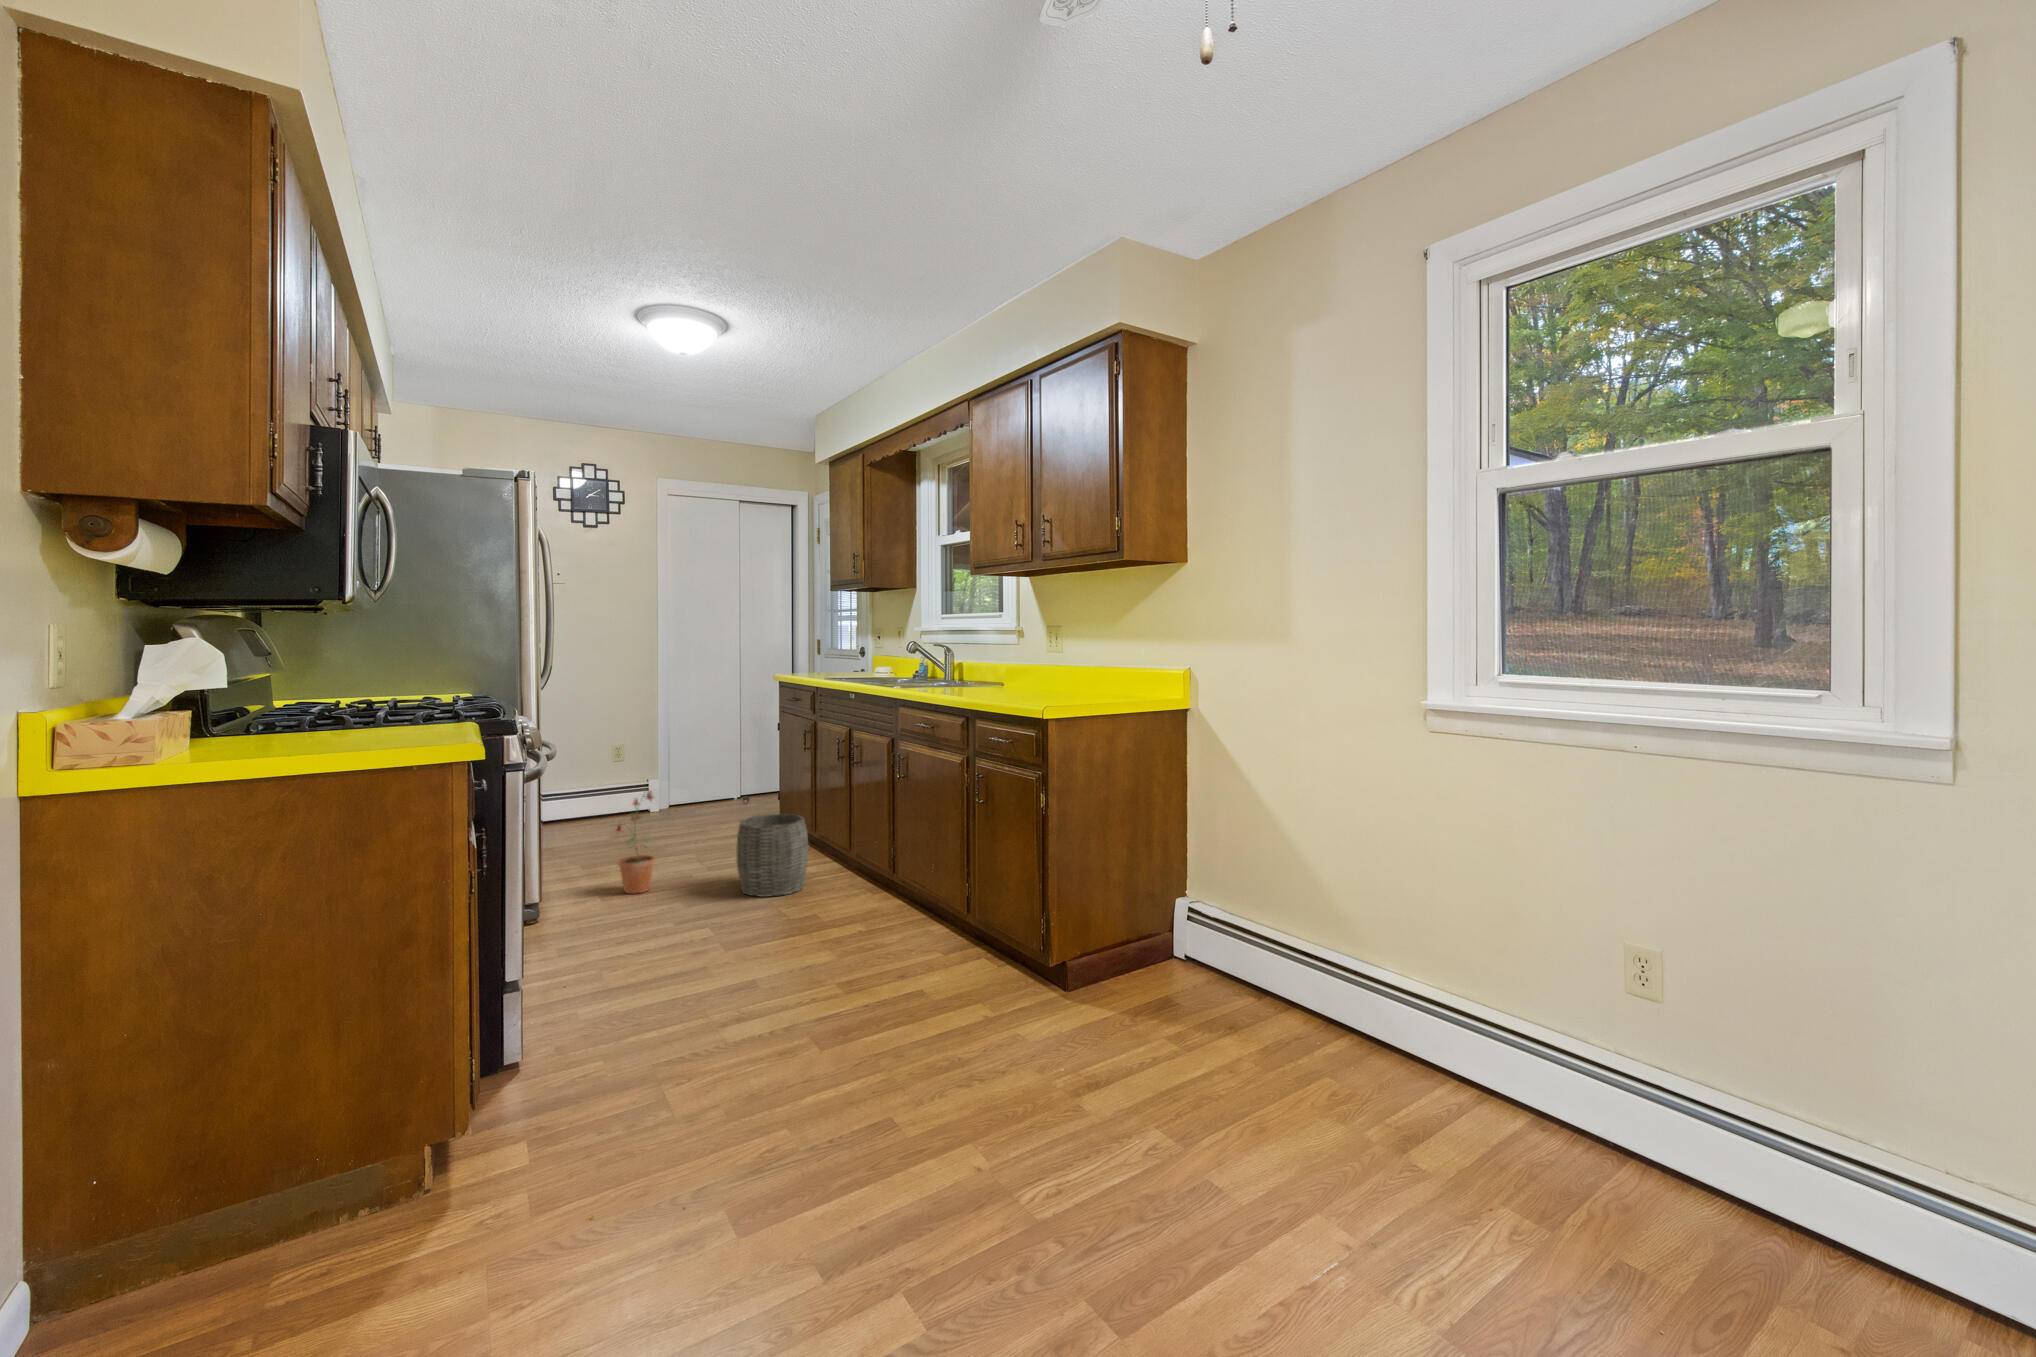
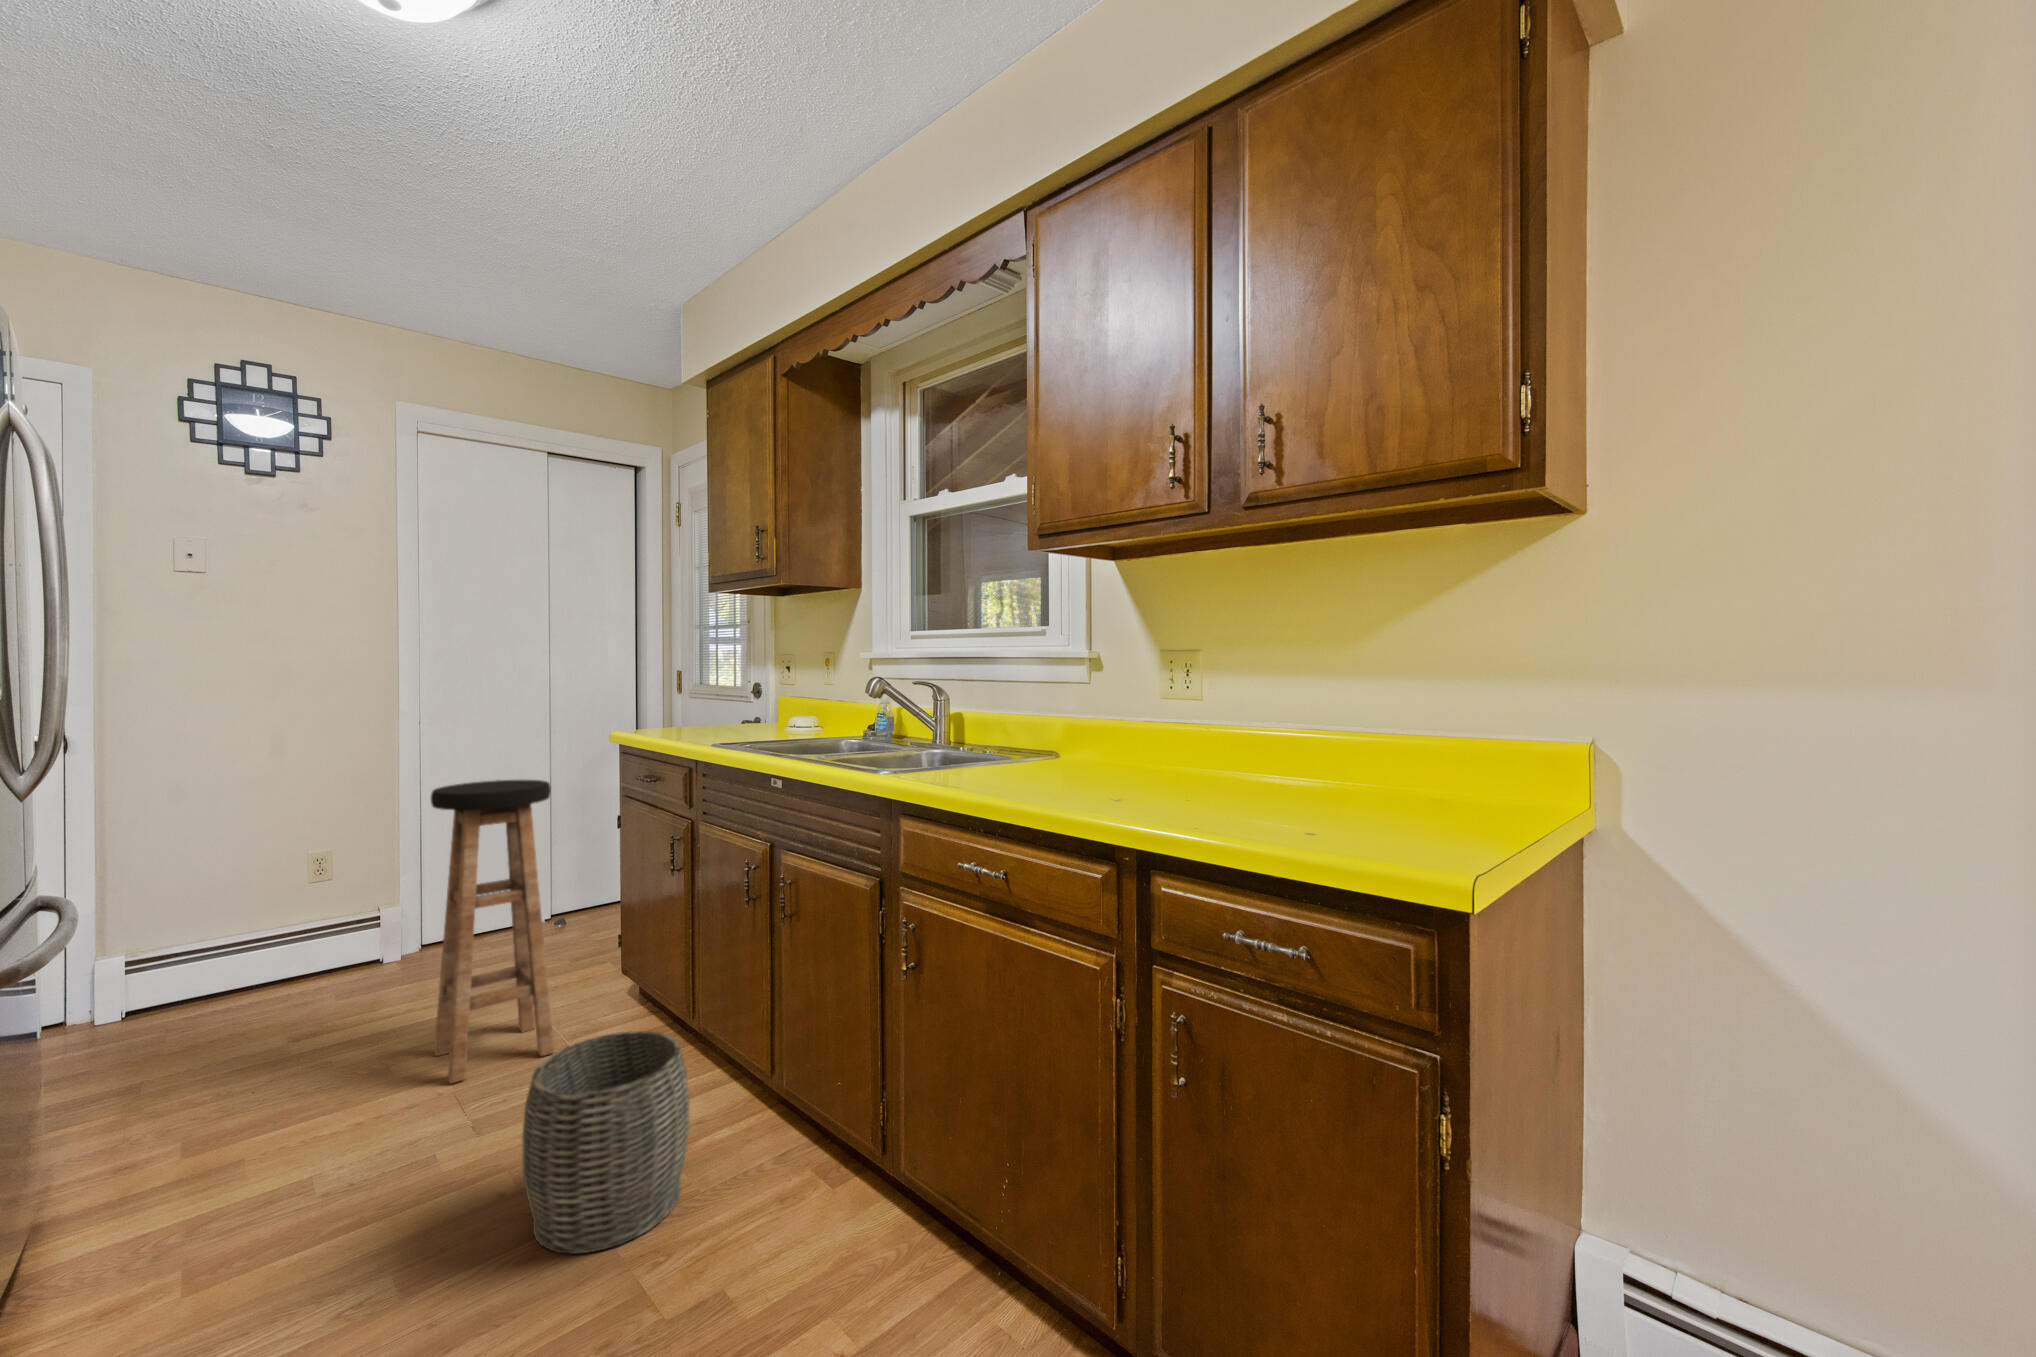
bar stool: none [687,700,747,852] -> present [431,780,554,1084]
potted plant: present [616,791,655,894] -> none [193,1016,324,1286]

